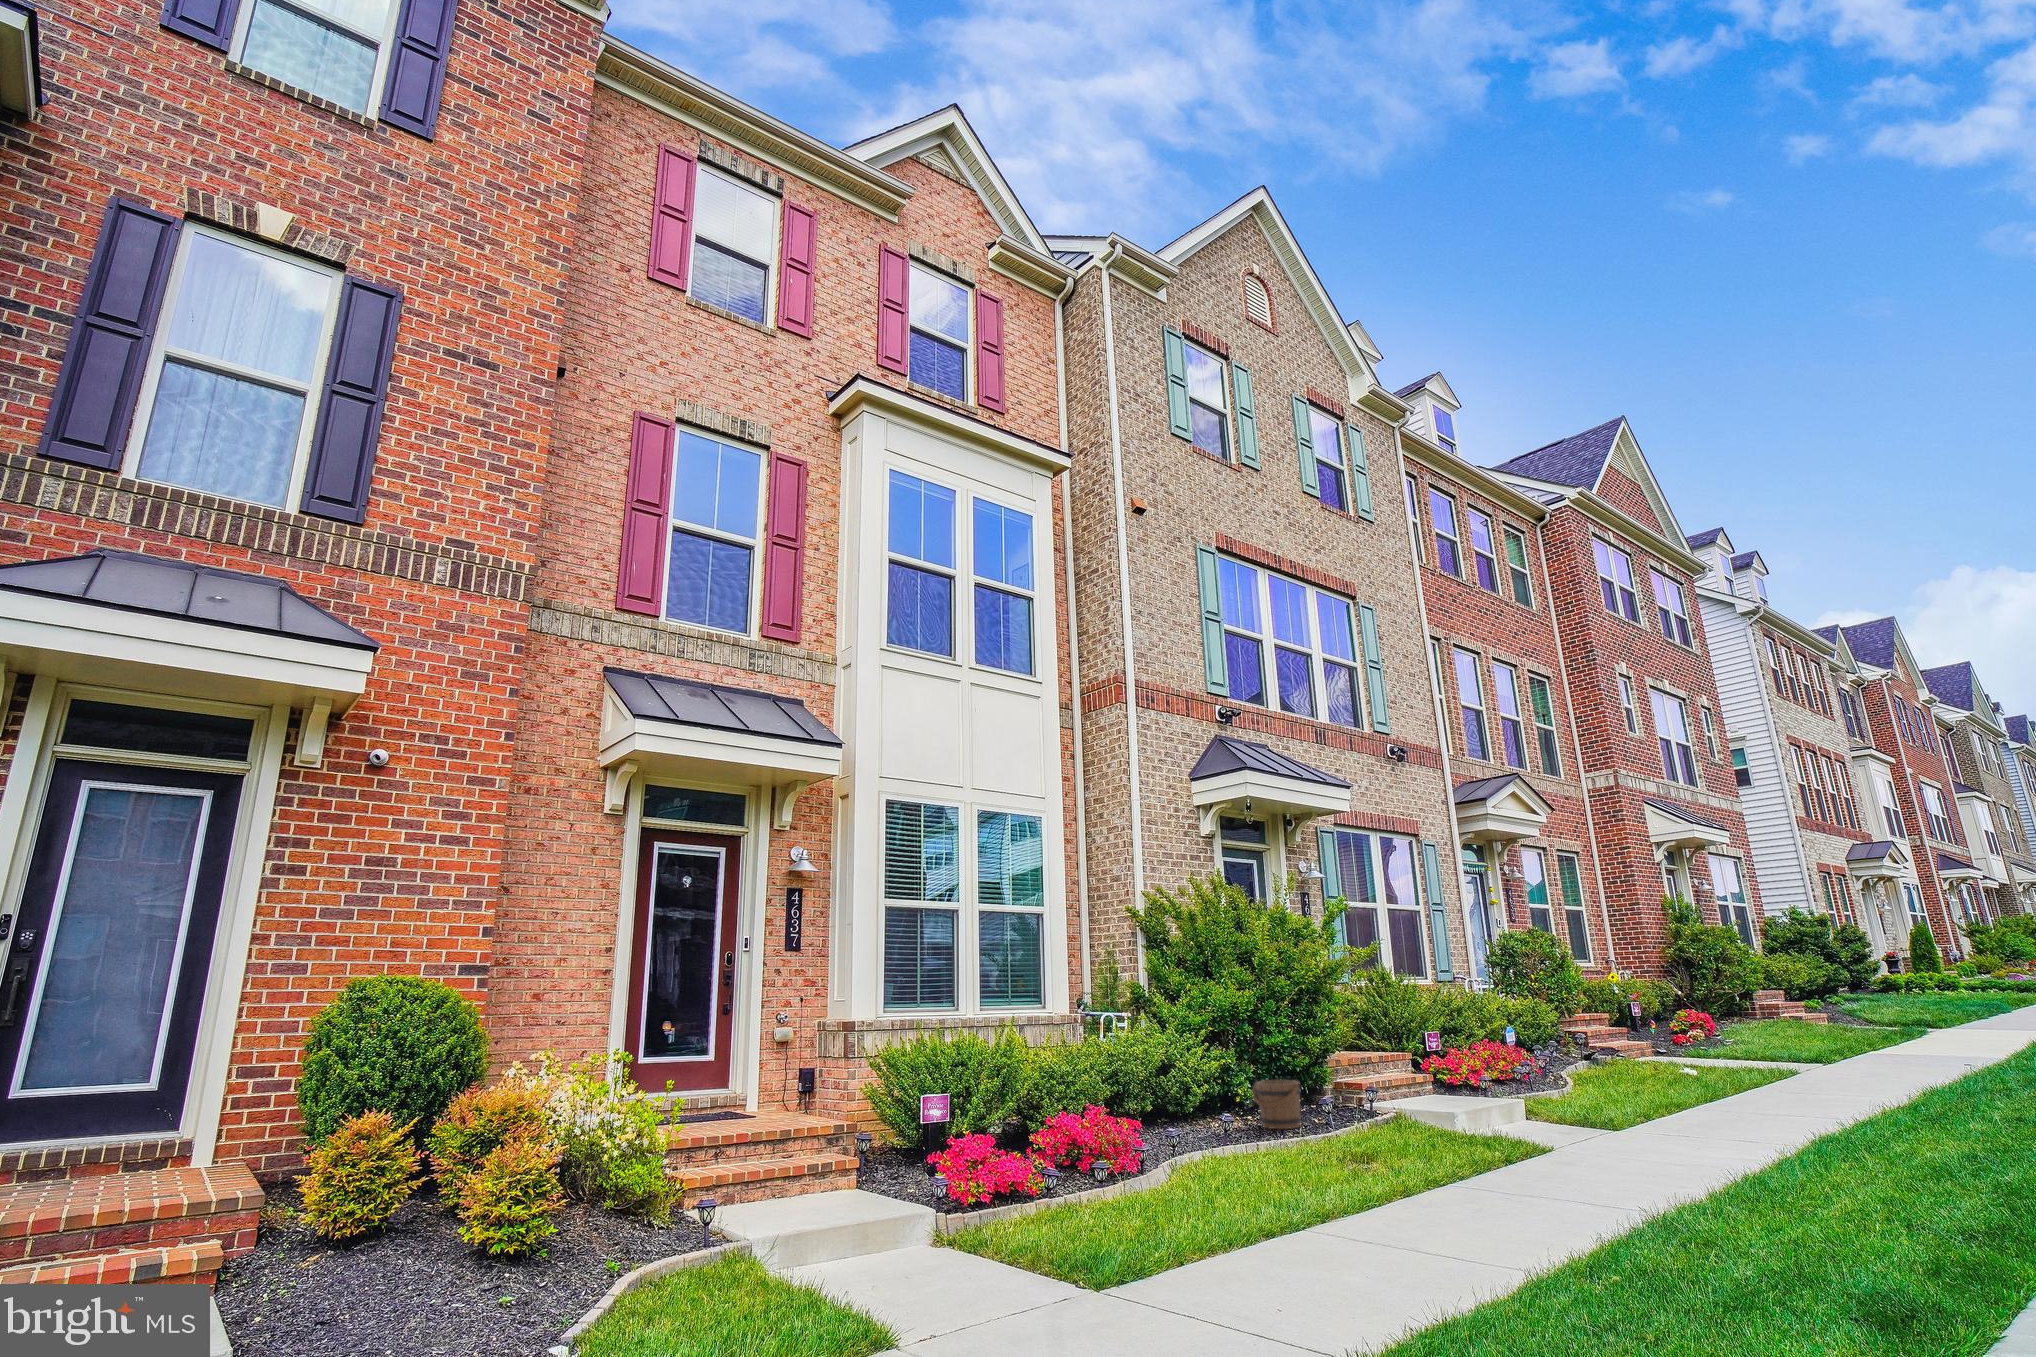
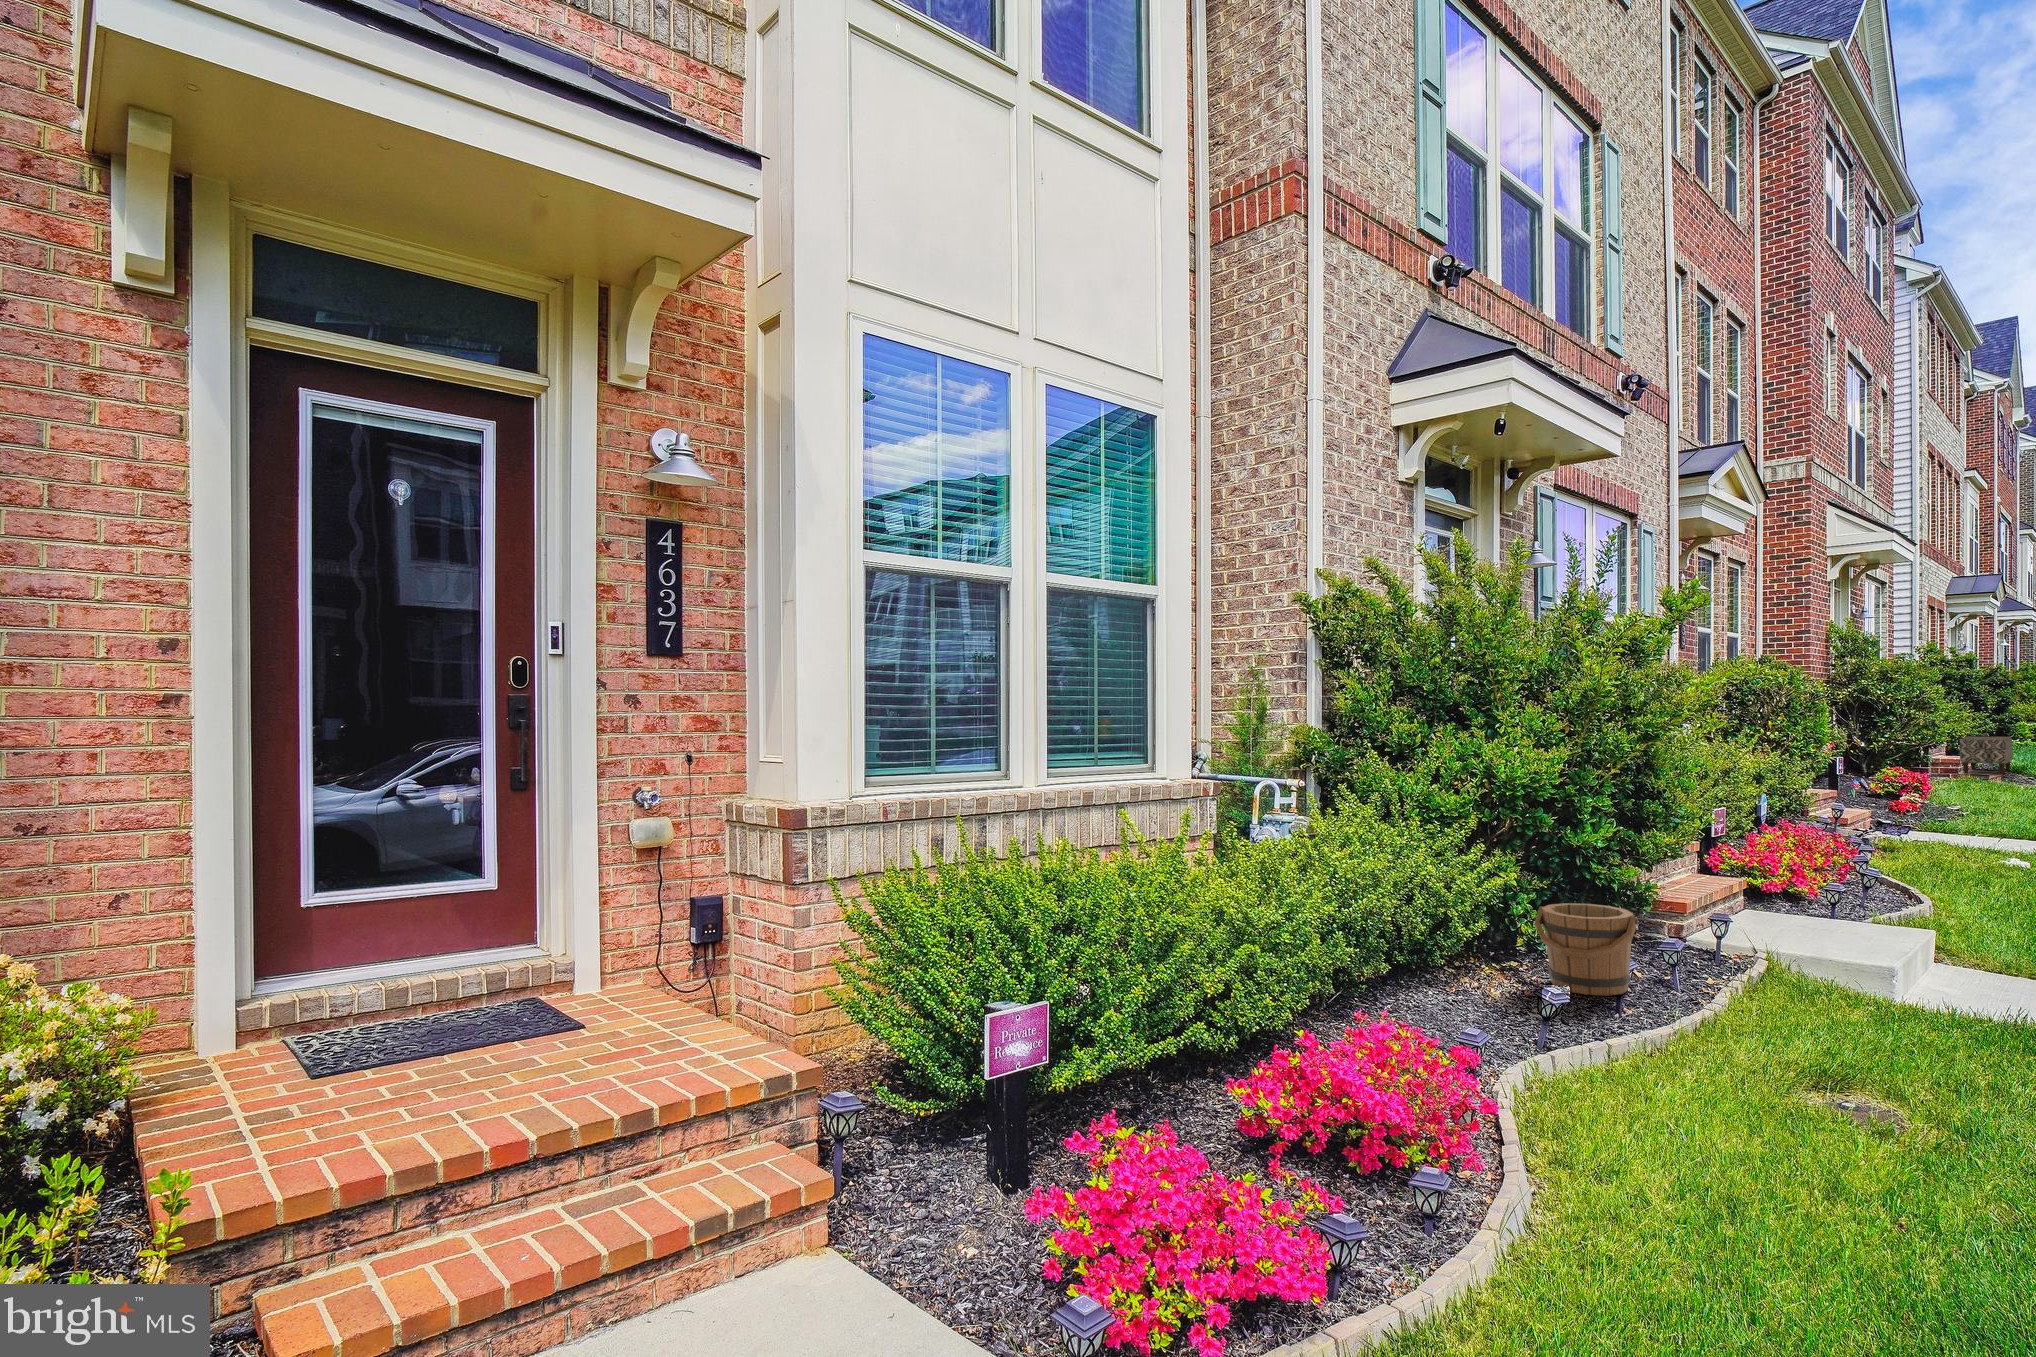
bench: none [1775,985,1827,1016] -> present [1960,736,2013,775]

